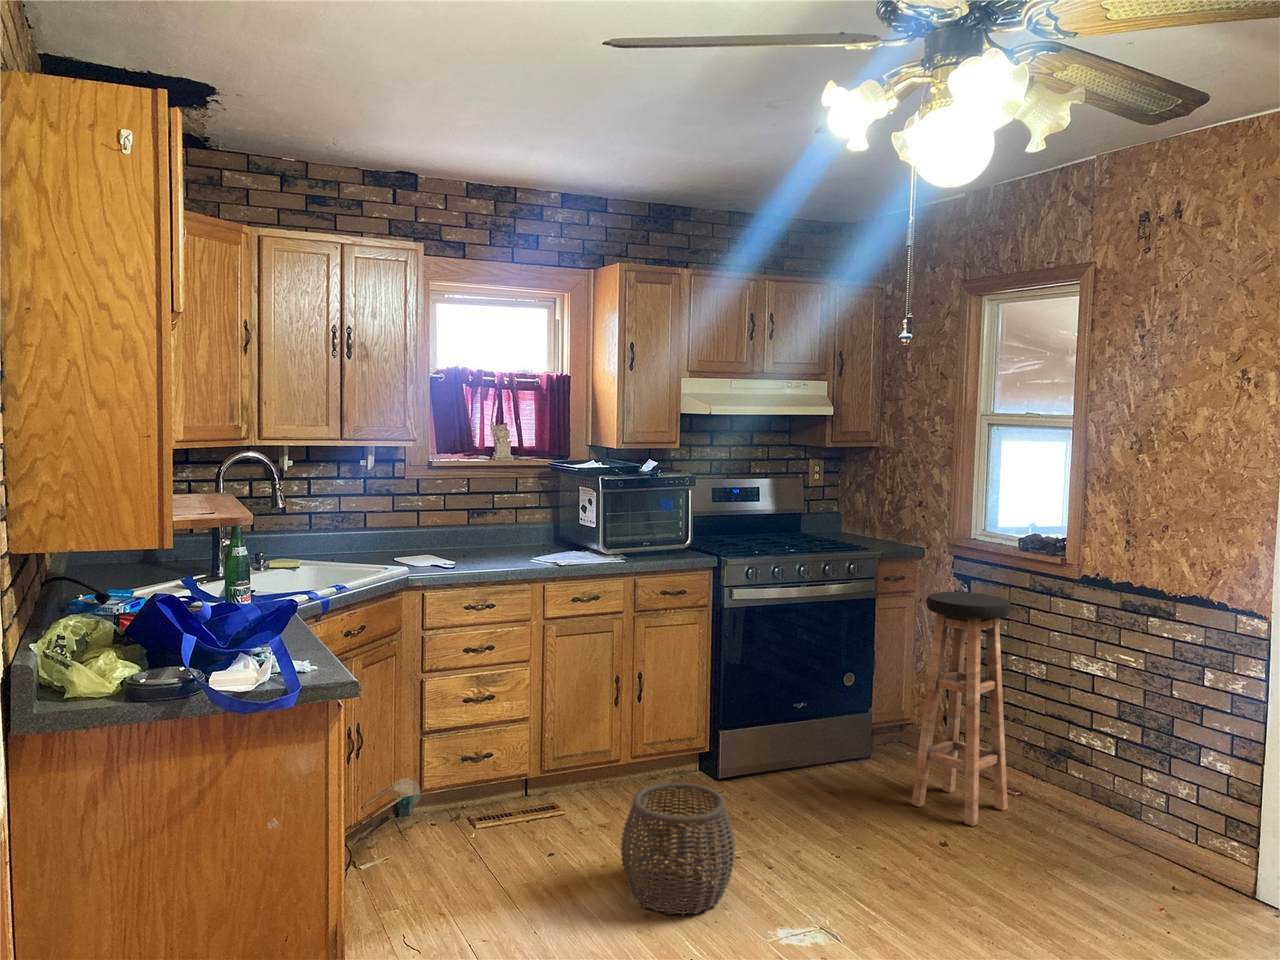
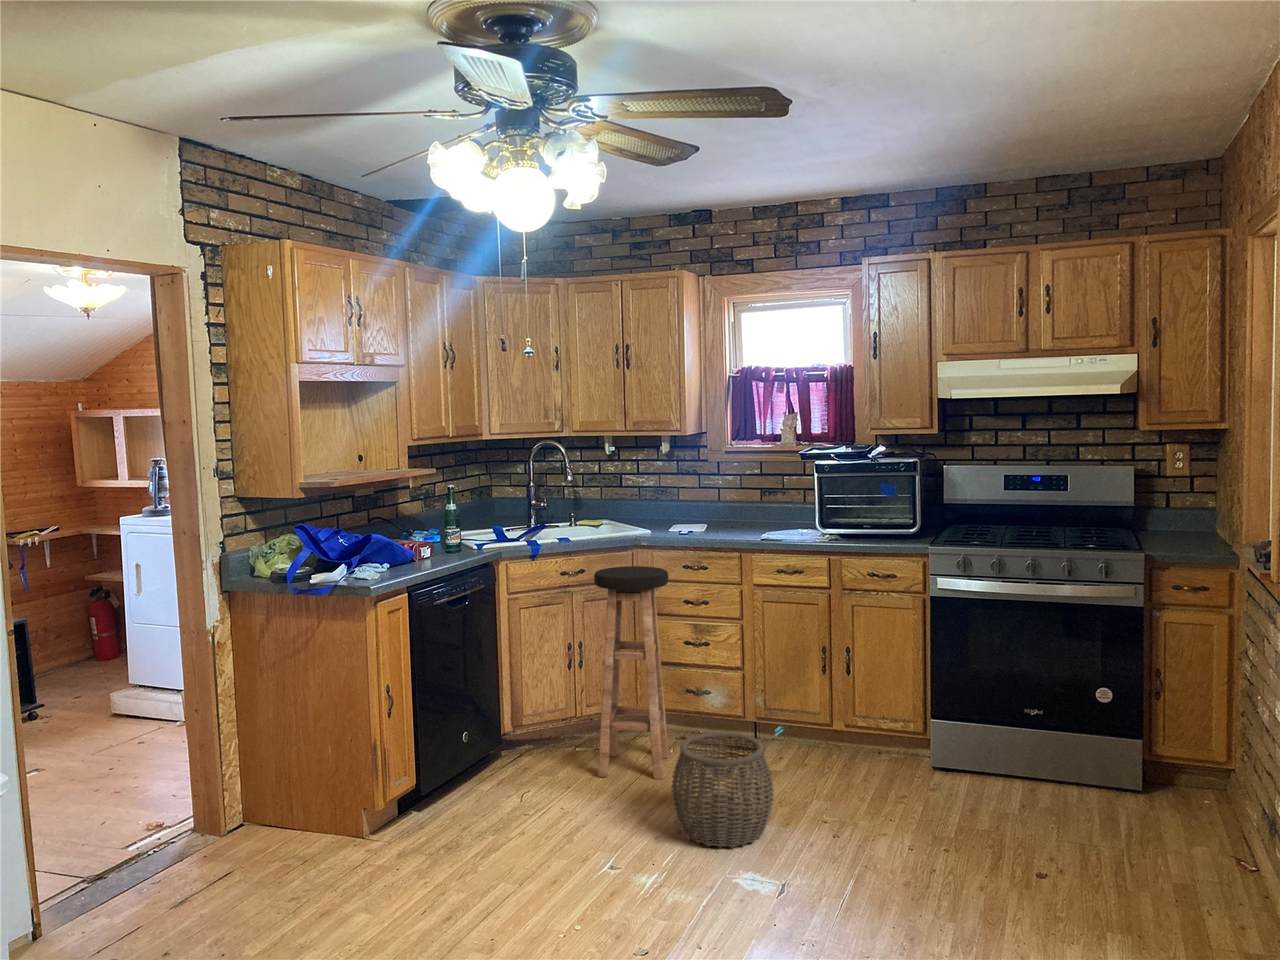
bar stool: present [911,592,1011,826] -> present [594,566,669,779]

